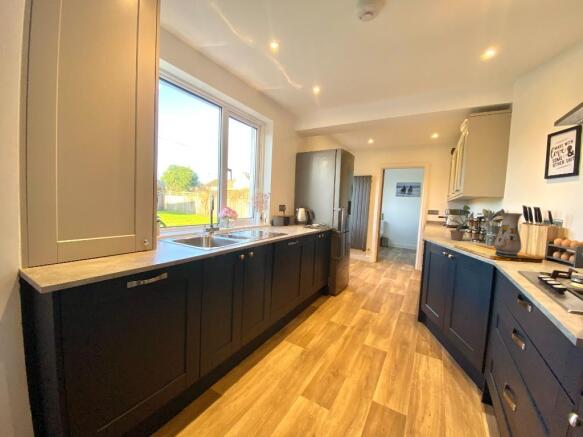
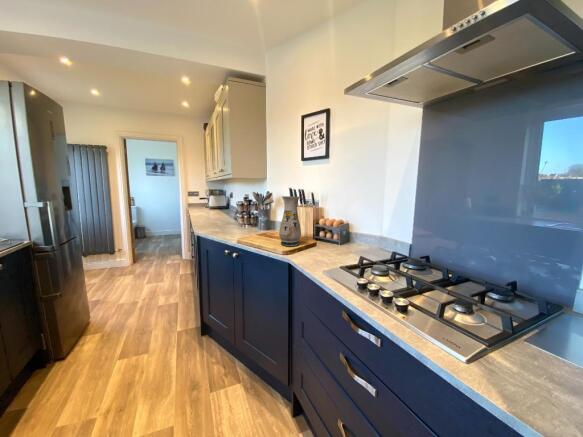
potted plant: present [450,205,482,241] -> none [214,186,255,229]

